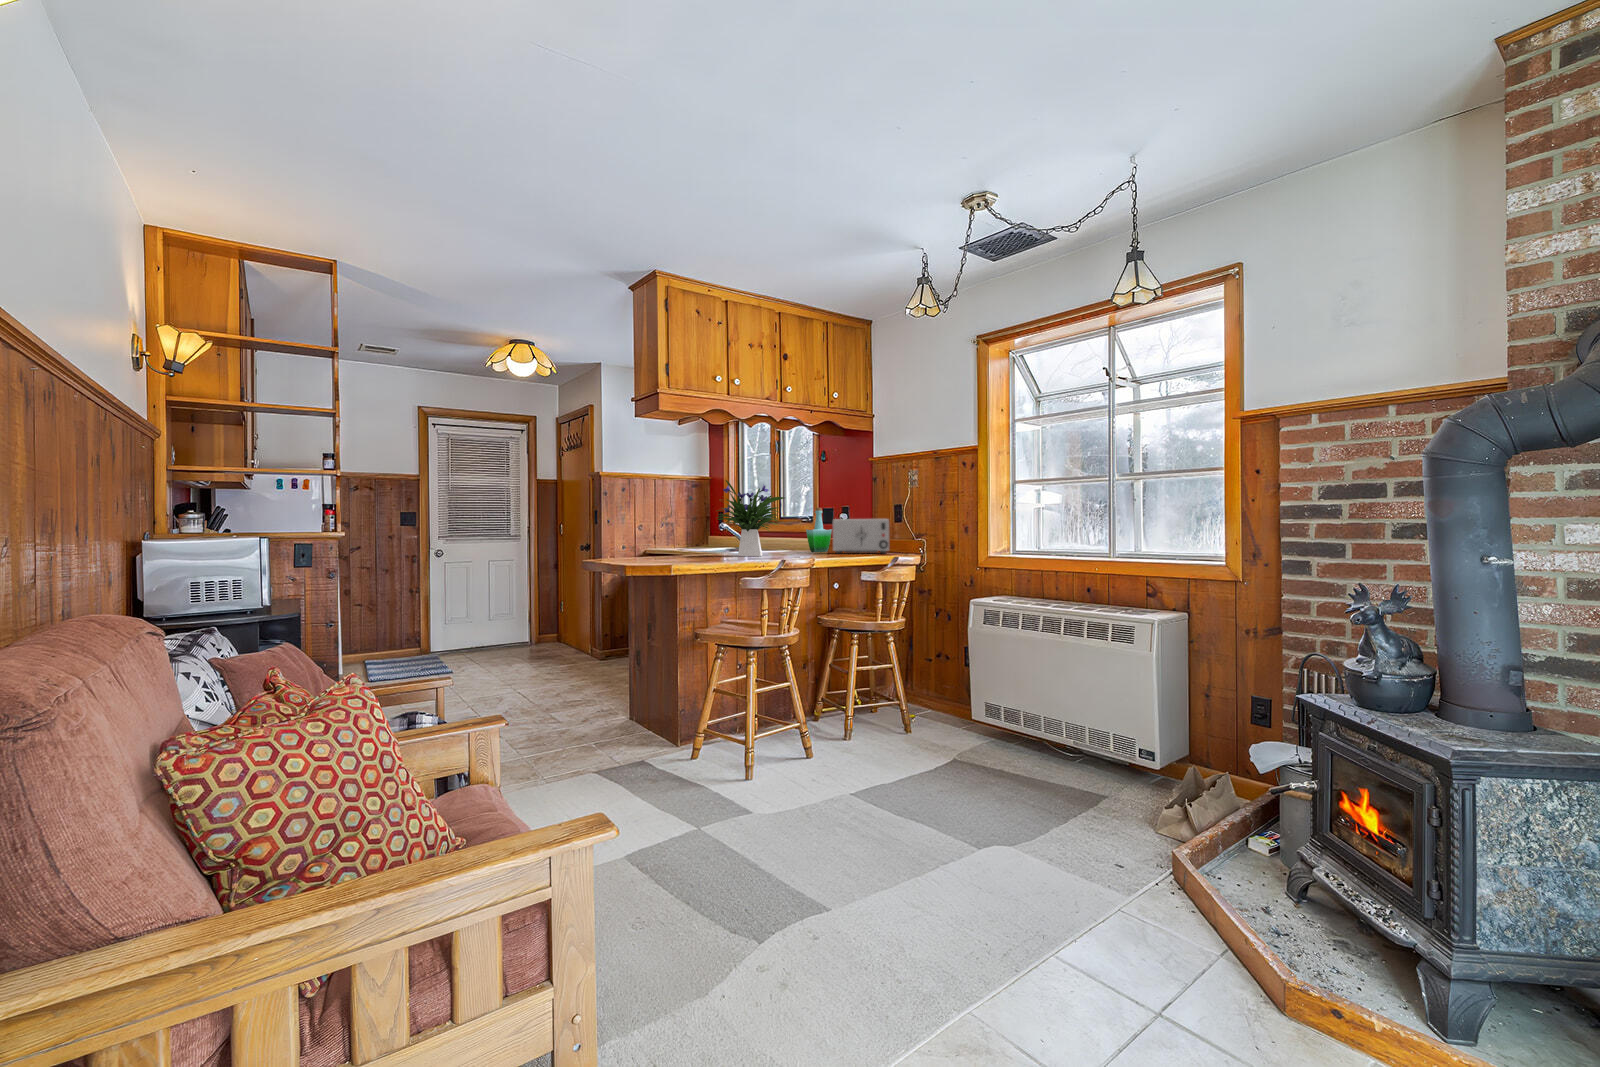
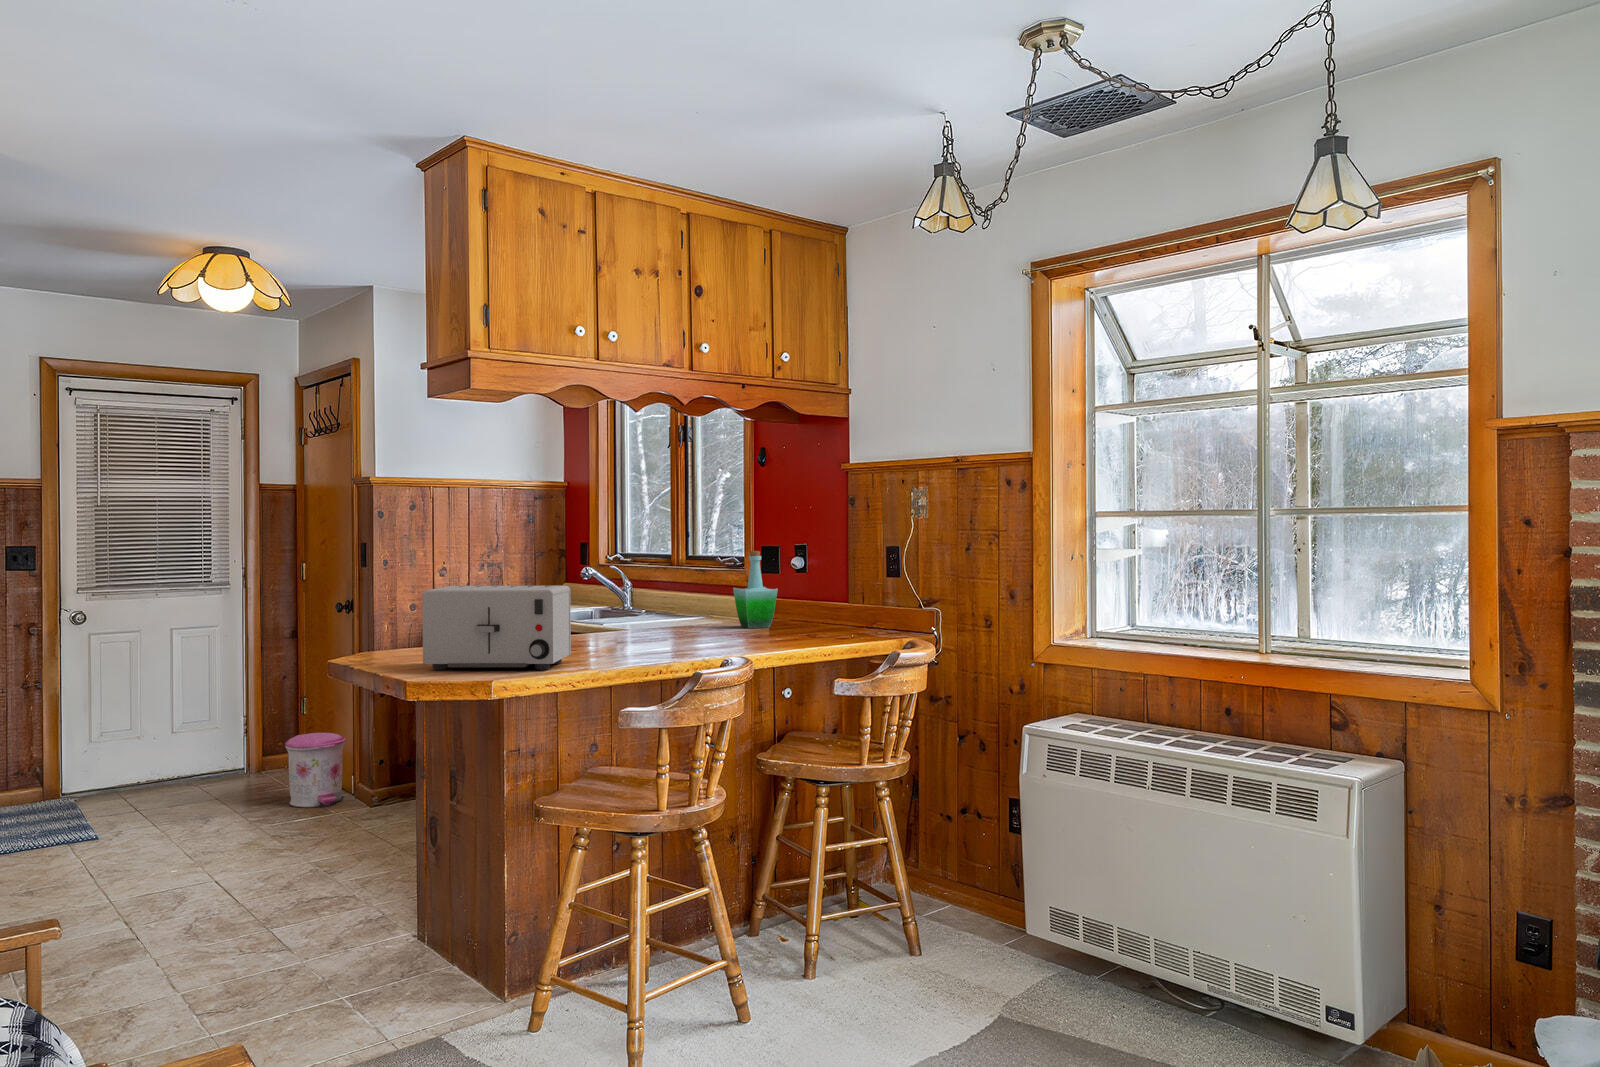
flower arrangement: present [717,480,784,556] -> none [572,513,700,651]
toaster: present [833,519,889,554] -> present [422,586,571,670]
trash can: none [552,620,586,661] -> present [285,733,346,807]

